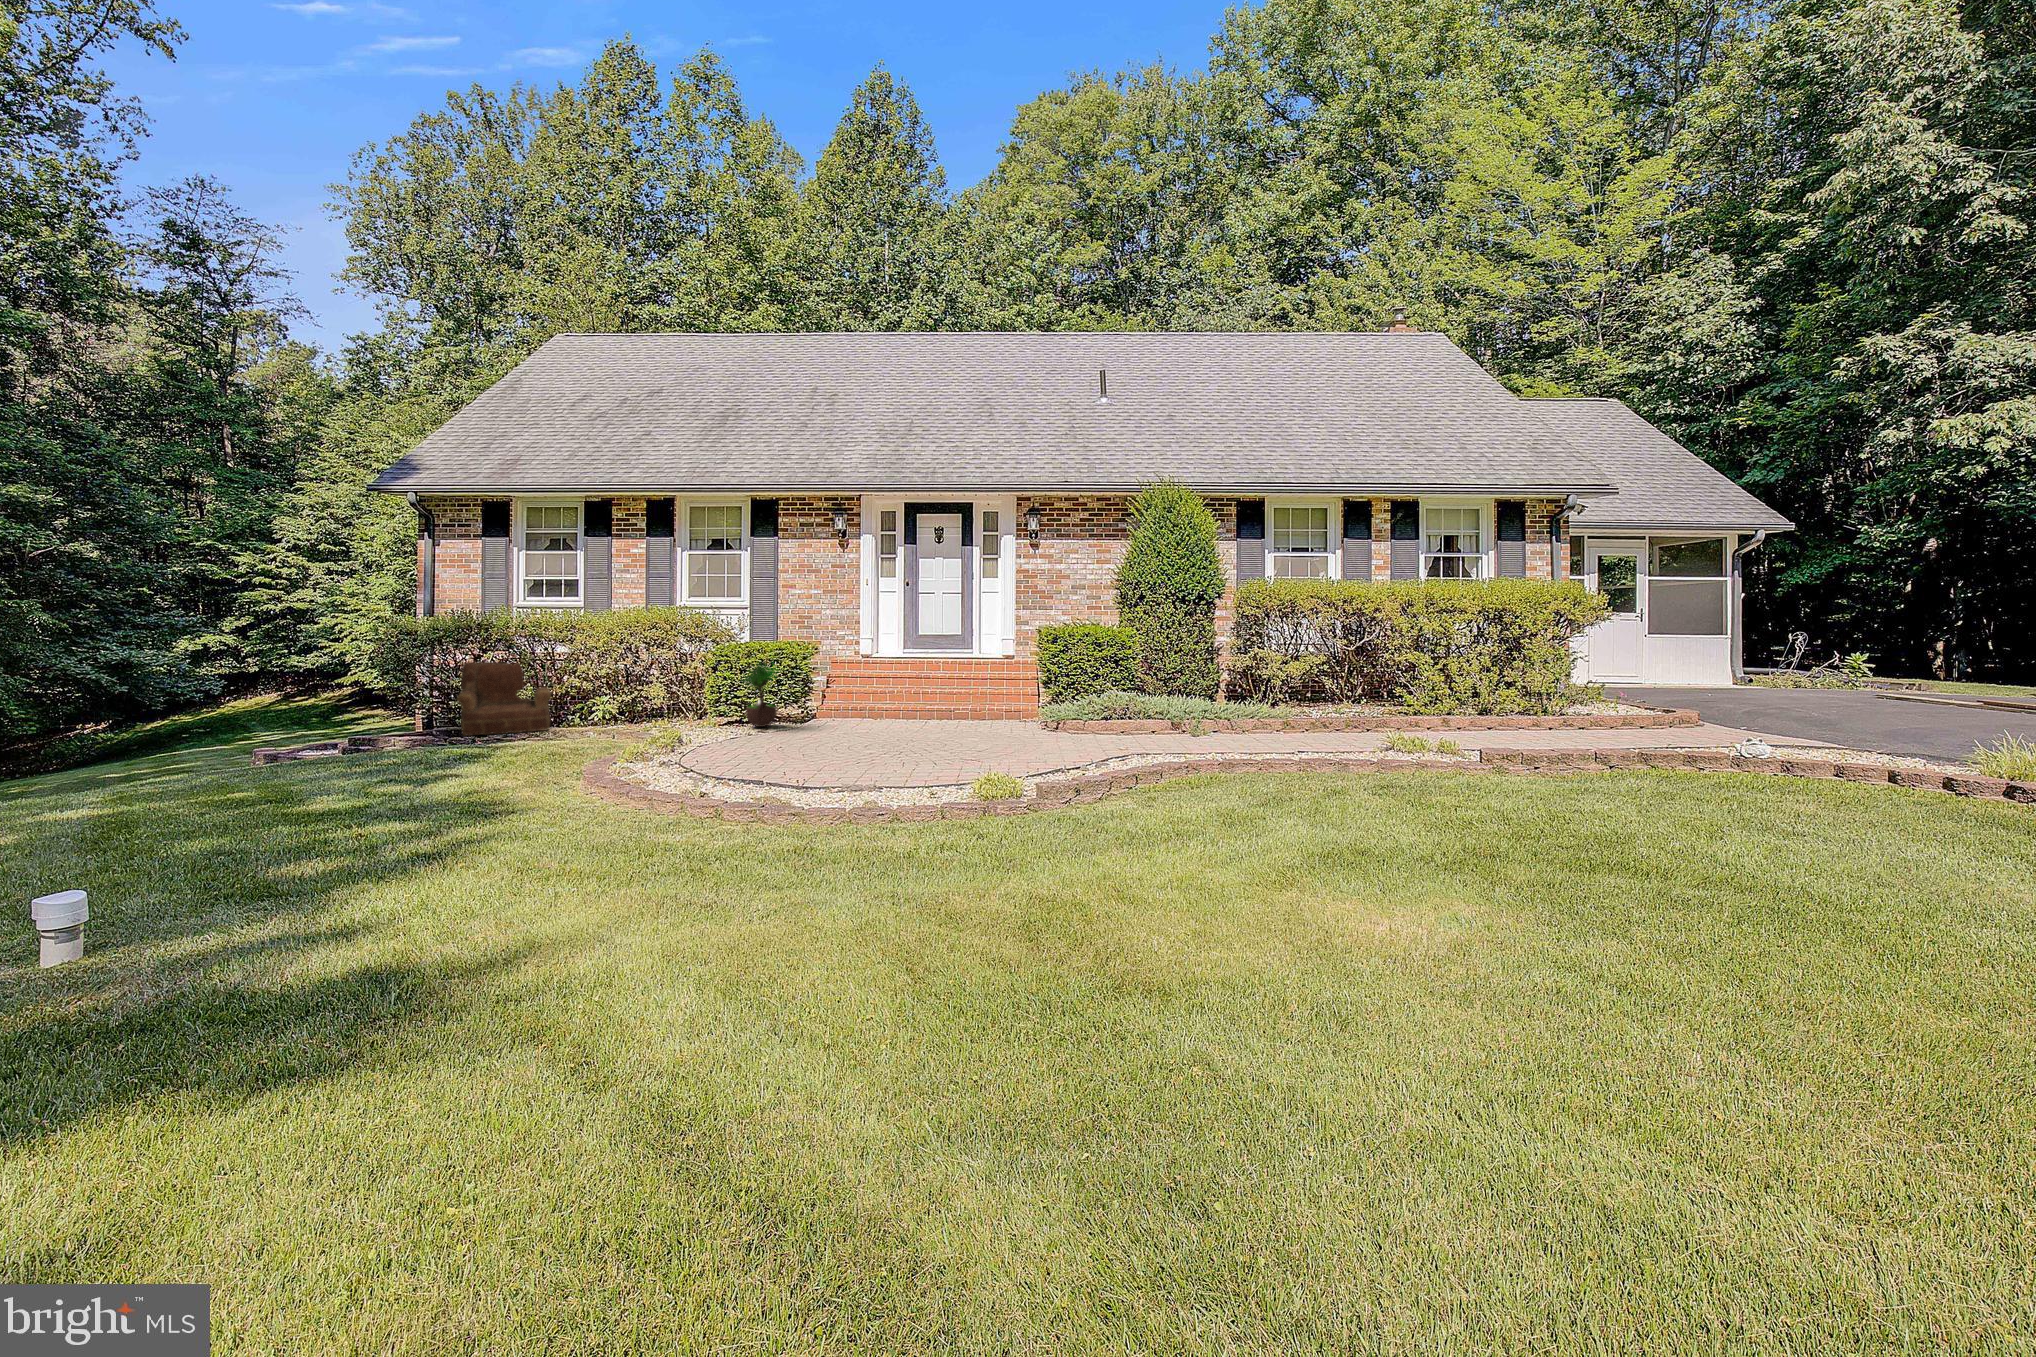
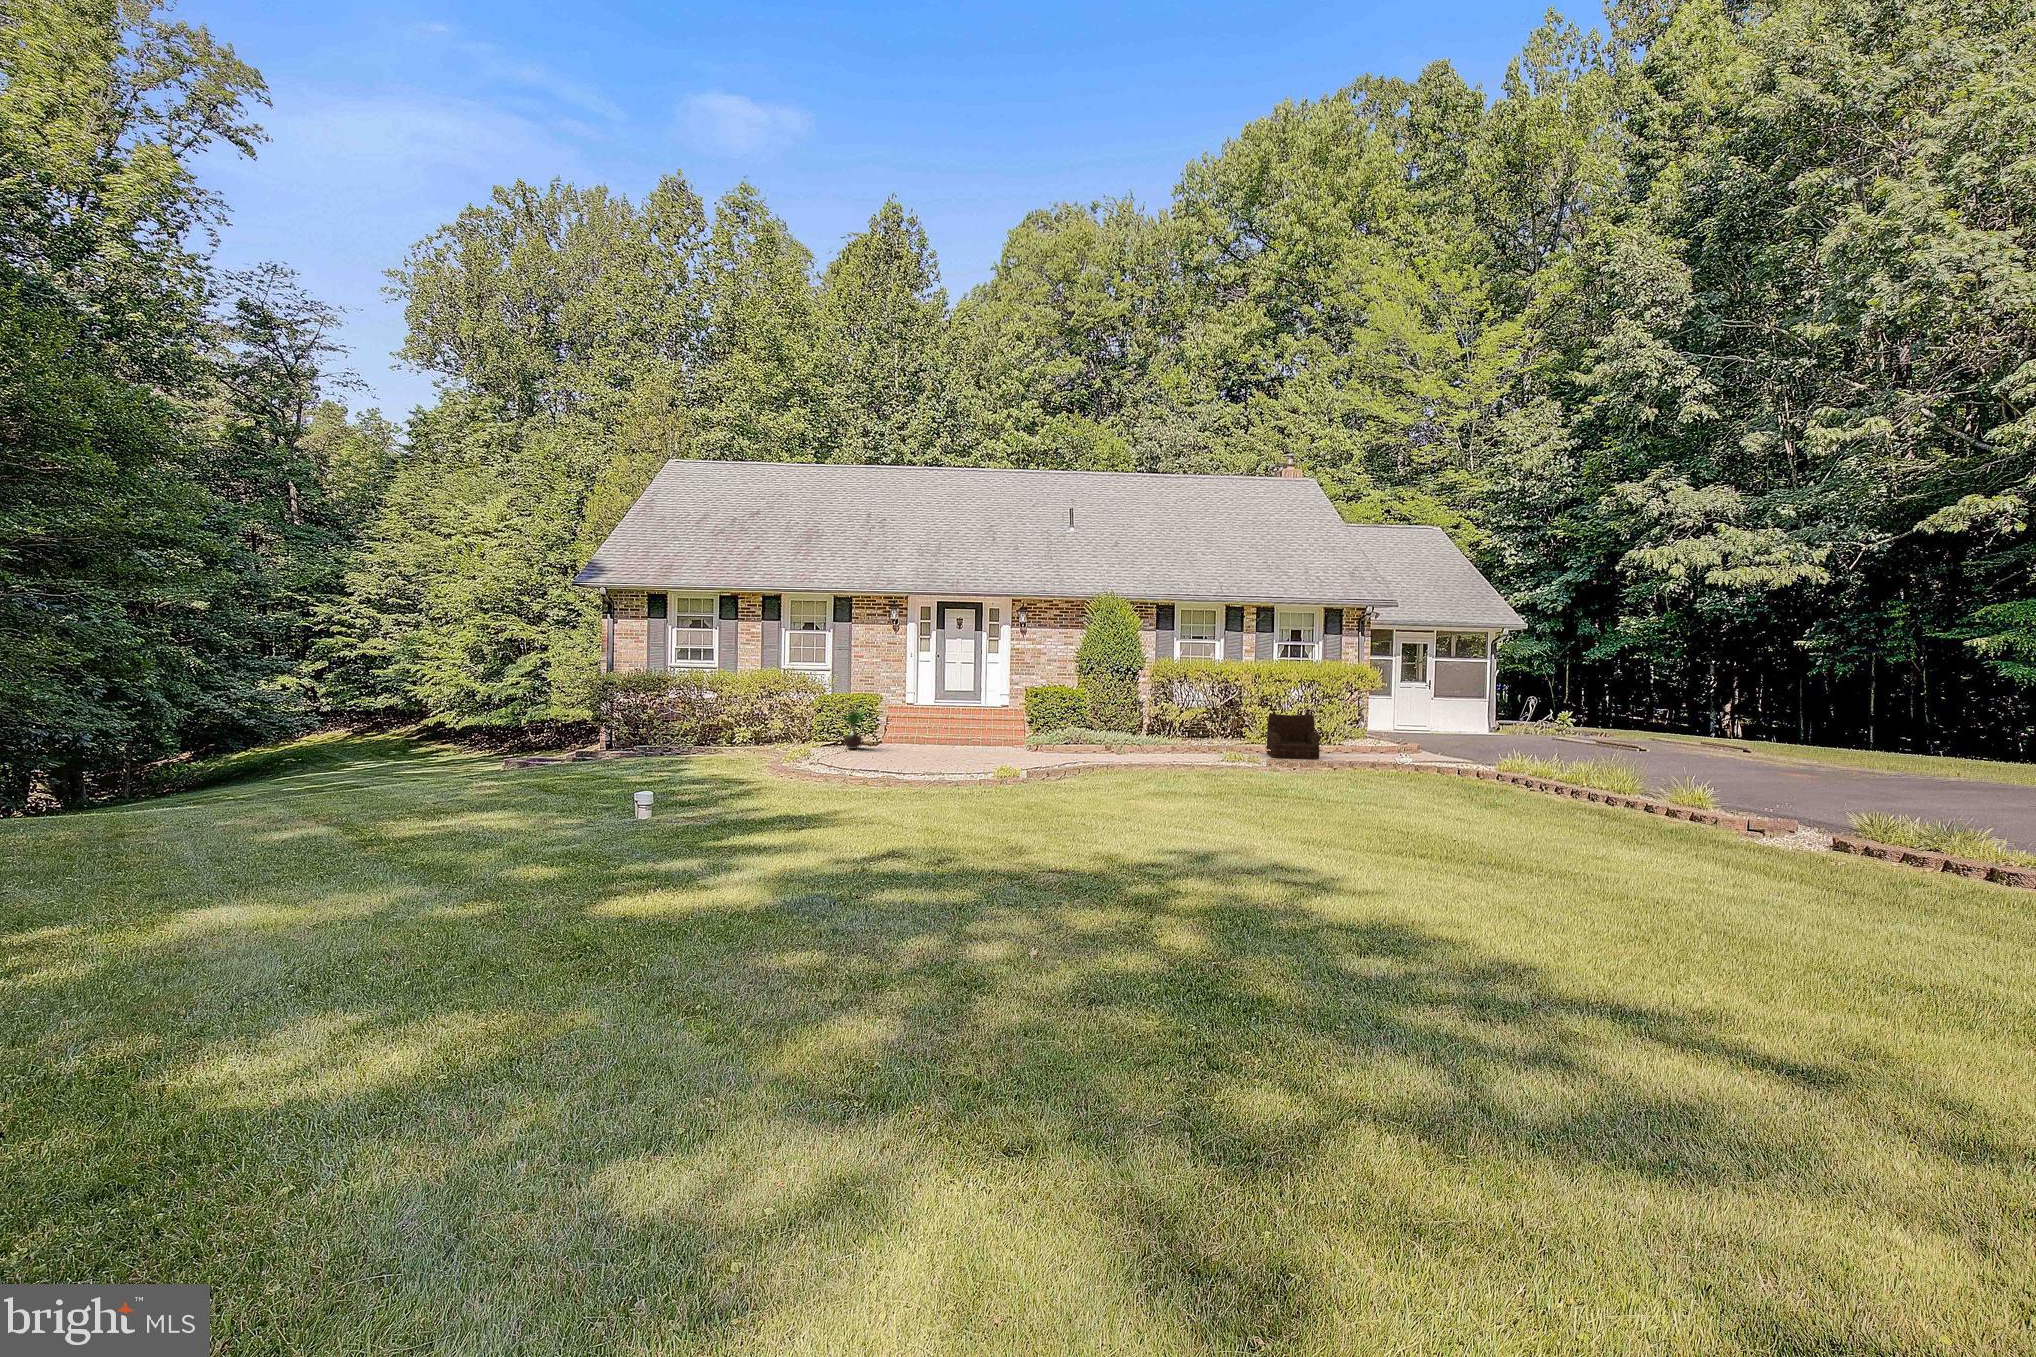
armchair: present [457,662,551,736] -> present [1267,714,1321,759]

